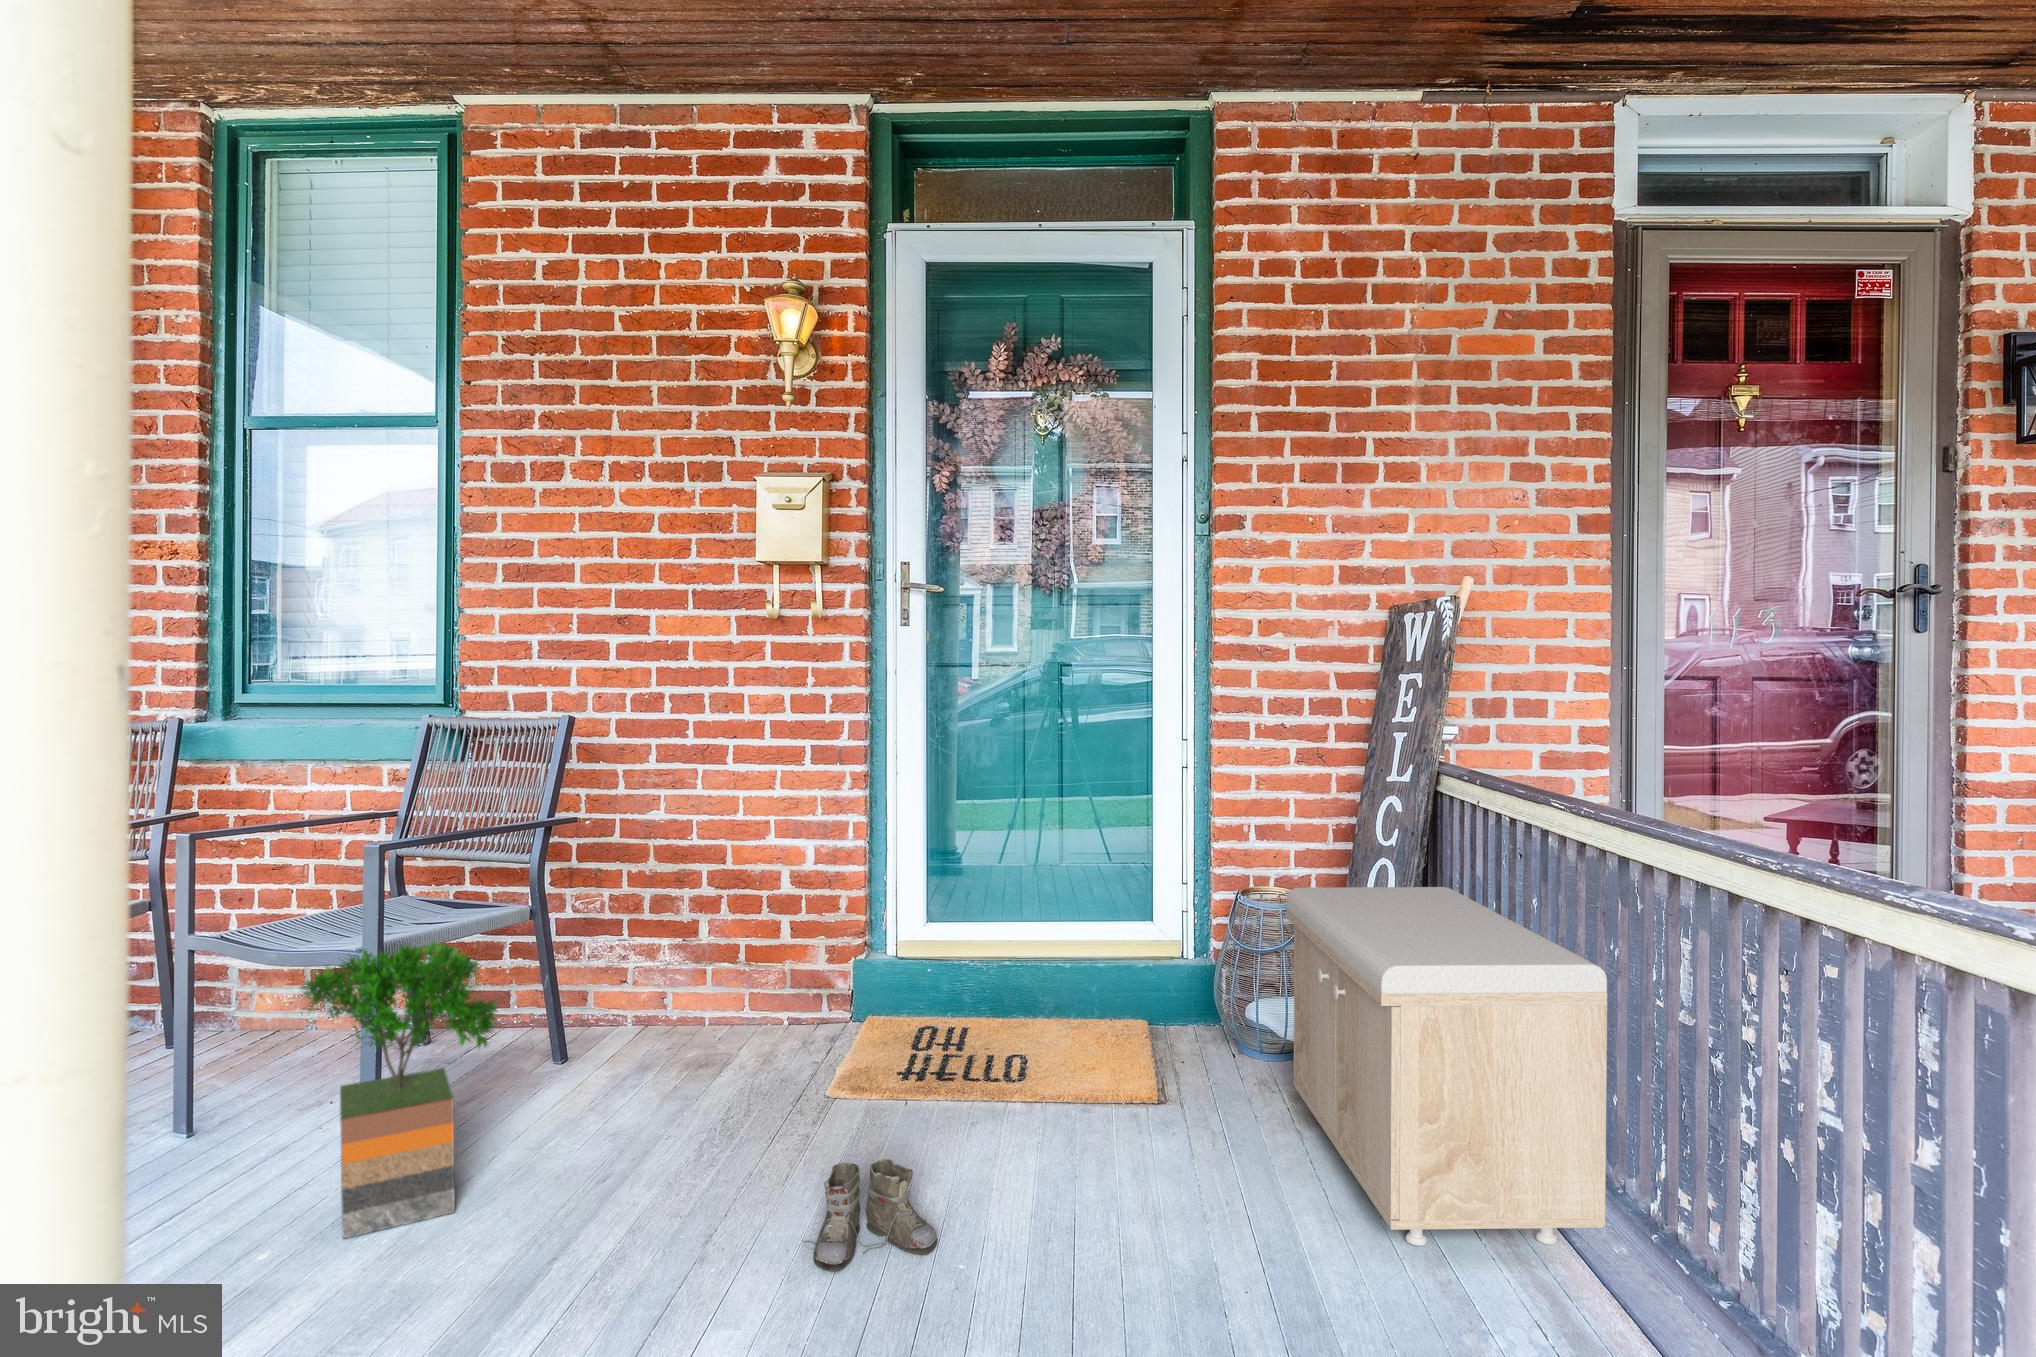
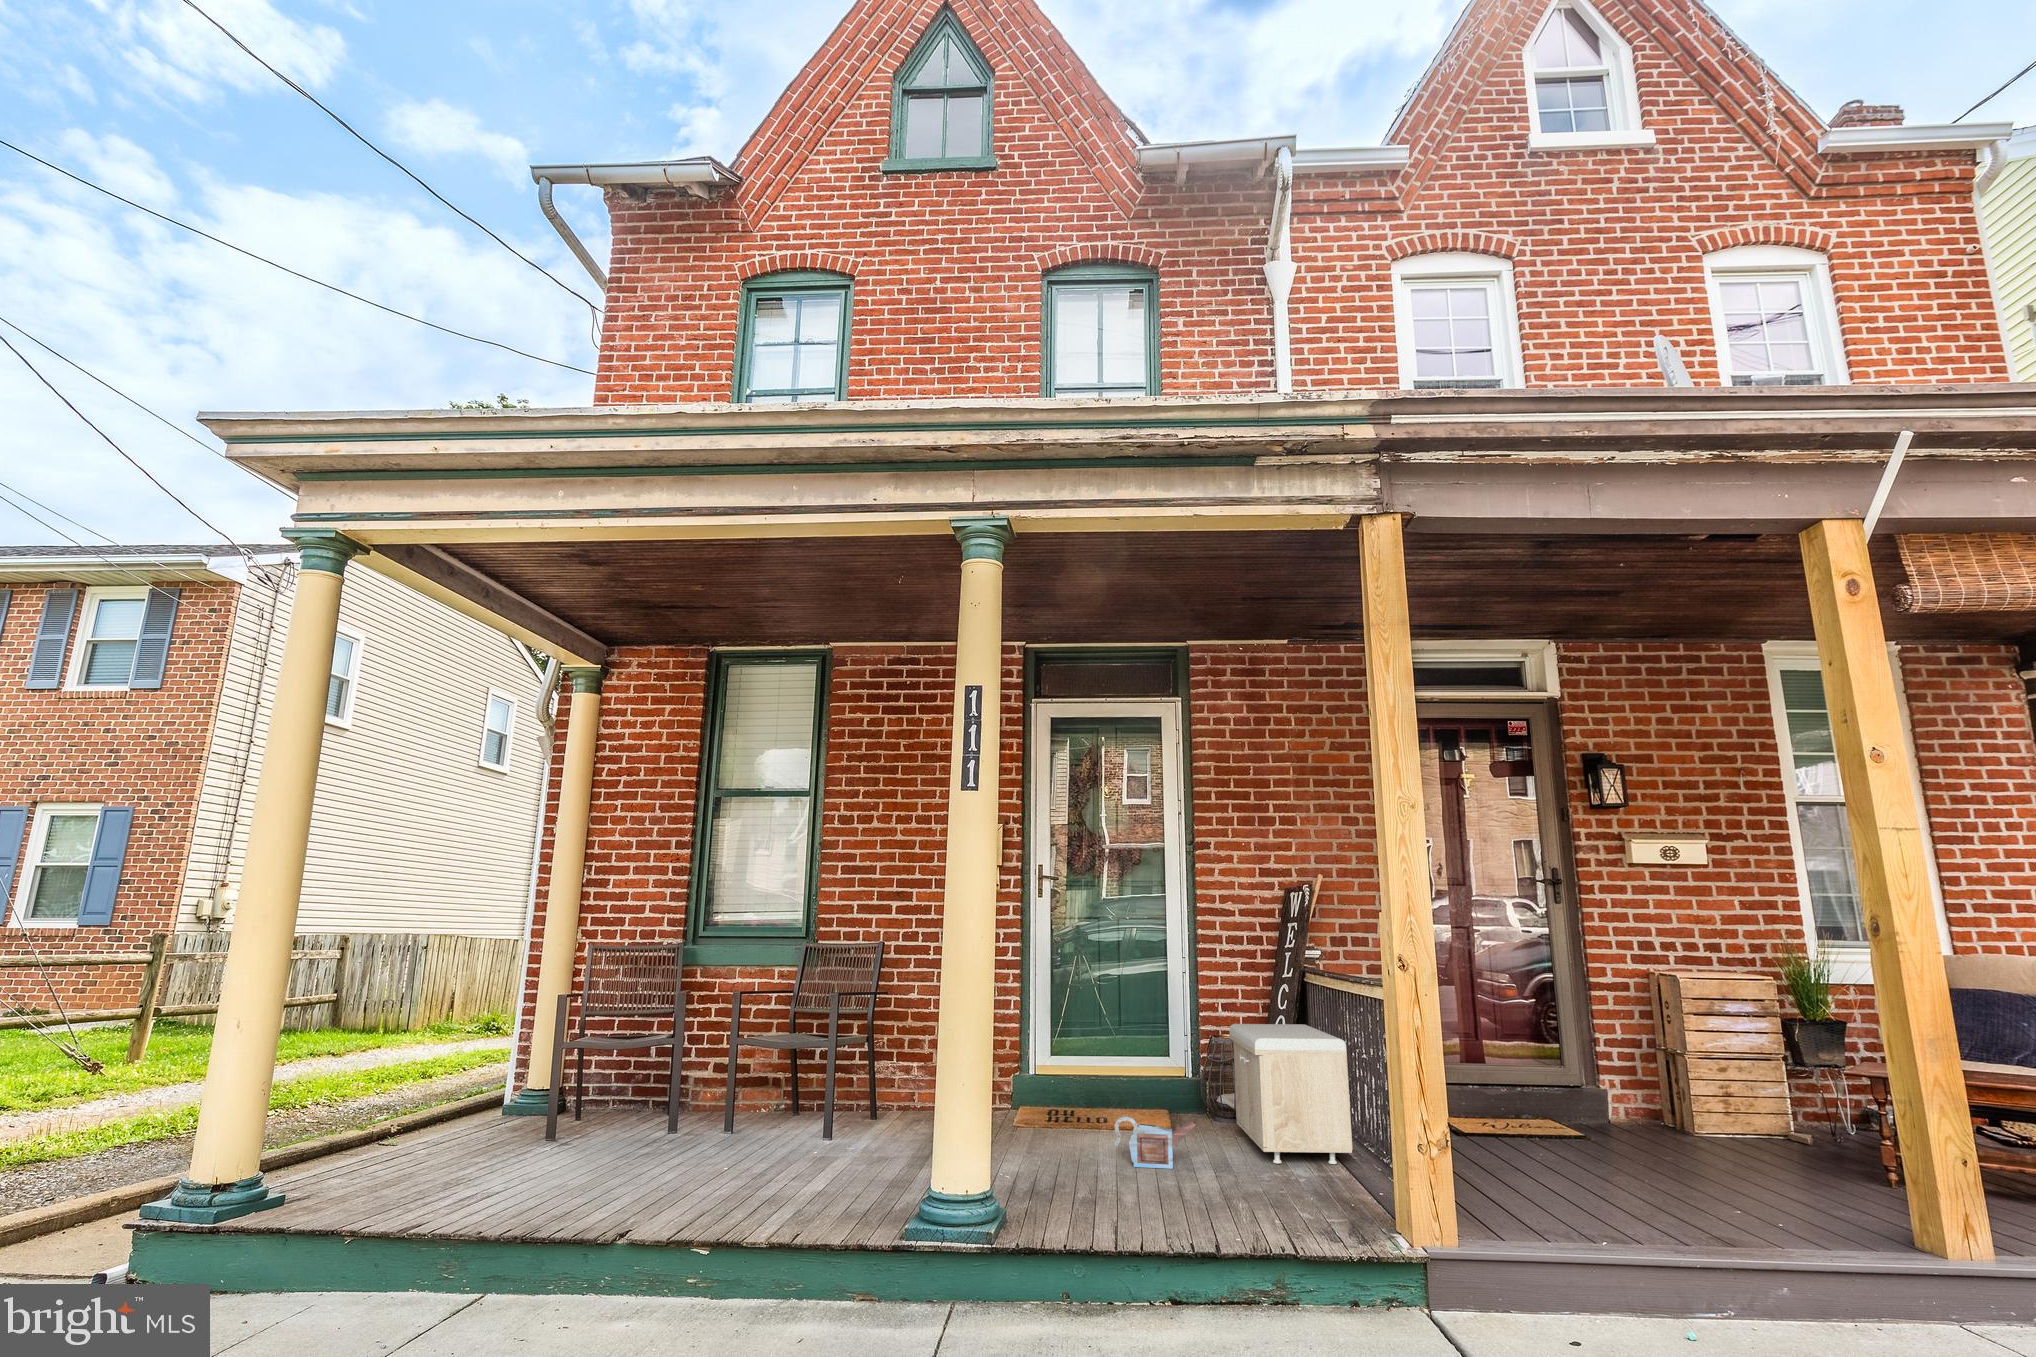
potted tree: present [299,941,498,1238] -> none [810,1034,890,1157]
watering can: none [1025,1151,1232,1279] -> present [1114,1116,1197,1169]
boots: present [804,1159,937,1272] -> none [1019,1128,1077,1165]

